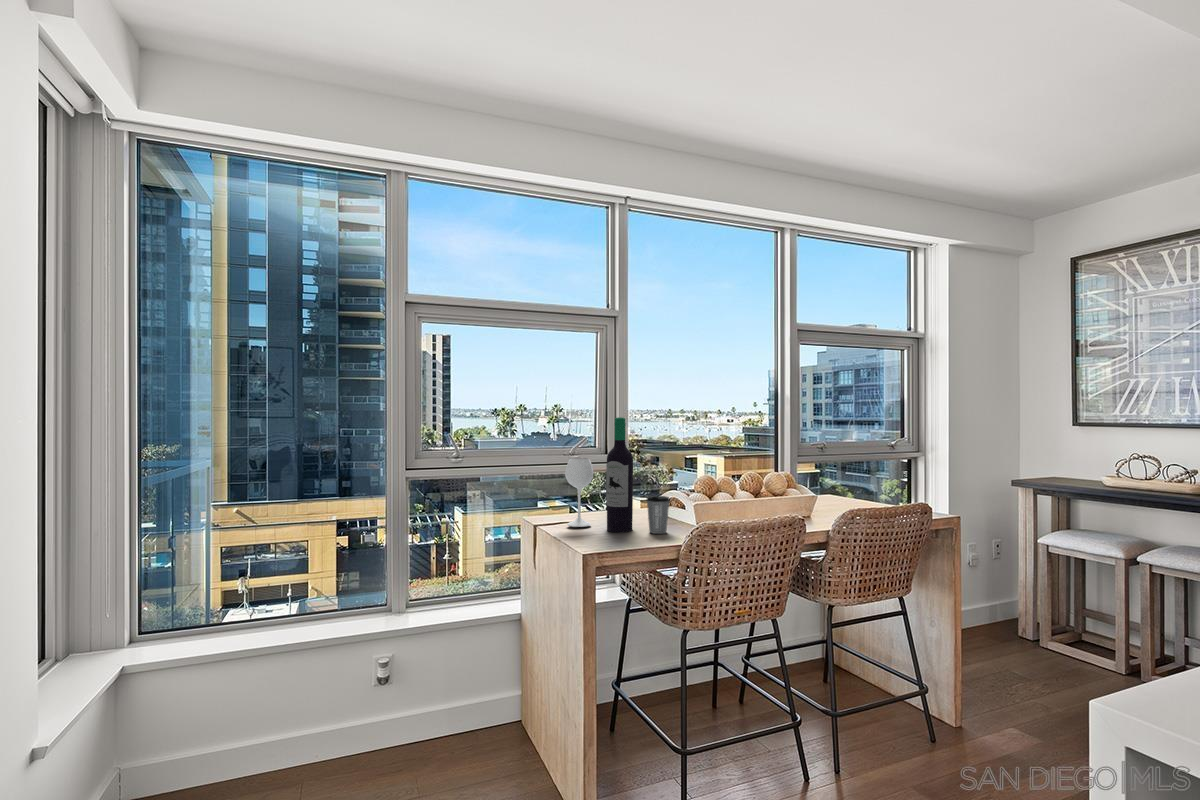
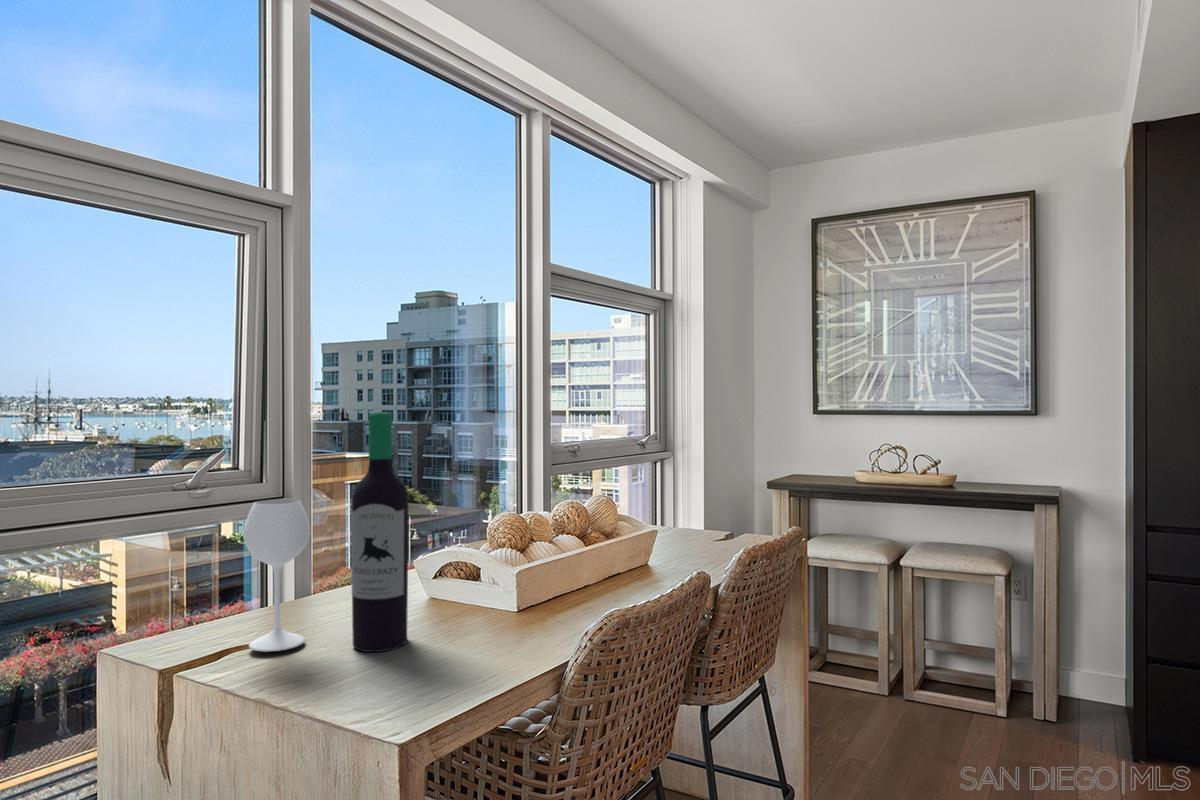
coffee cup: present [647,496,670,534] -> none [445,565,491,643]

